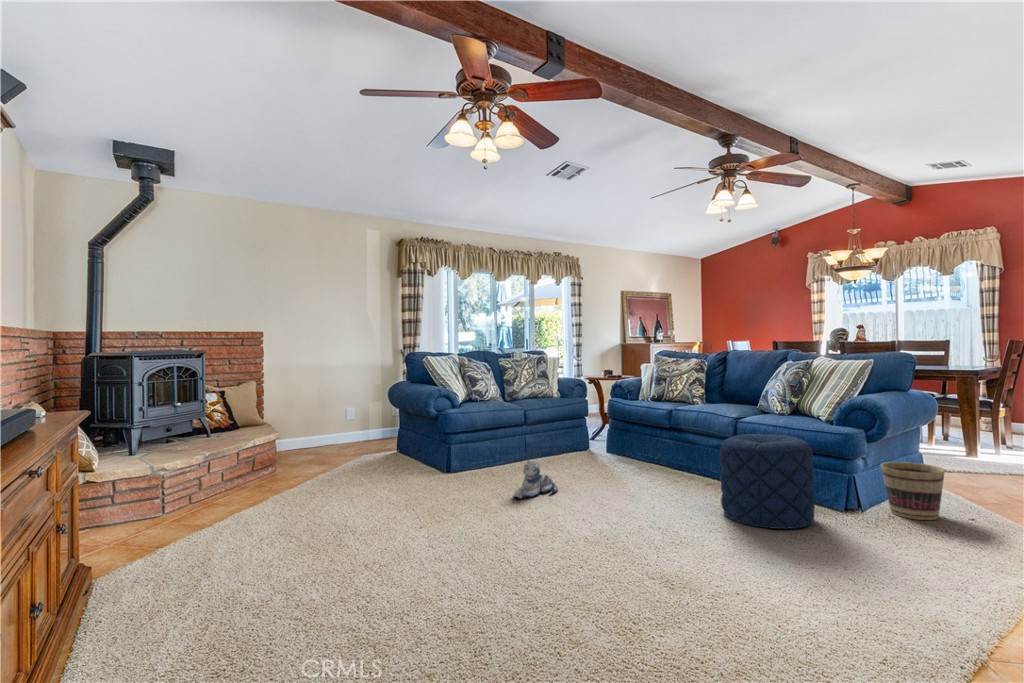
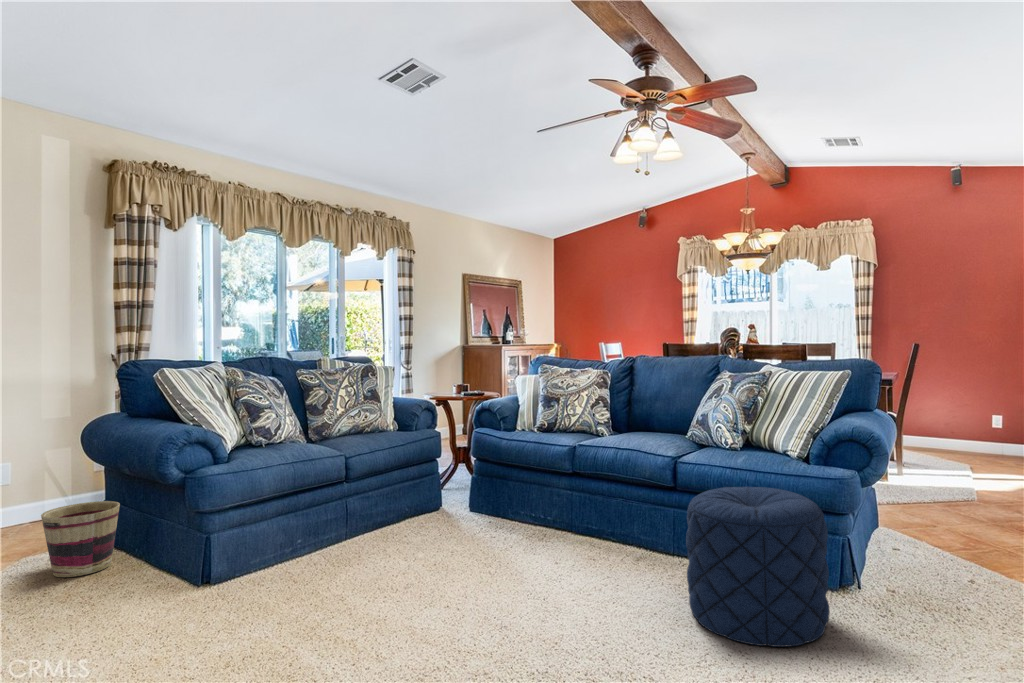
plush toy: present [514,461,558,498] -> none [341,560,418,638]
basket: present [881,462,945,520] -> present [41,501,120,577]

